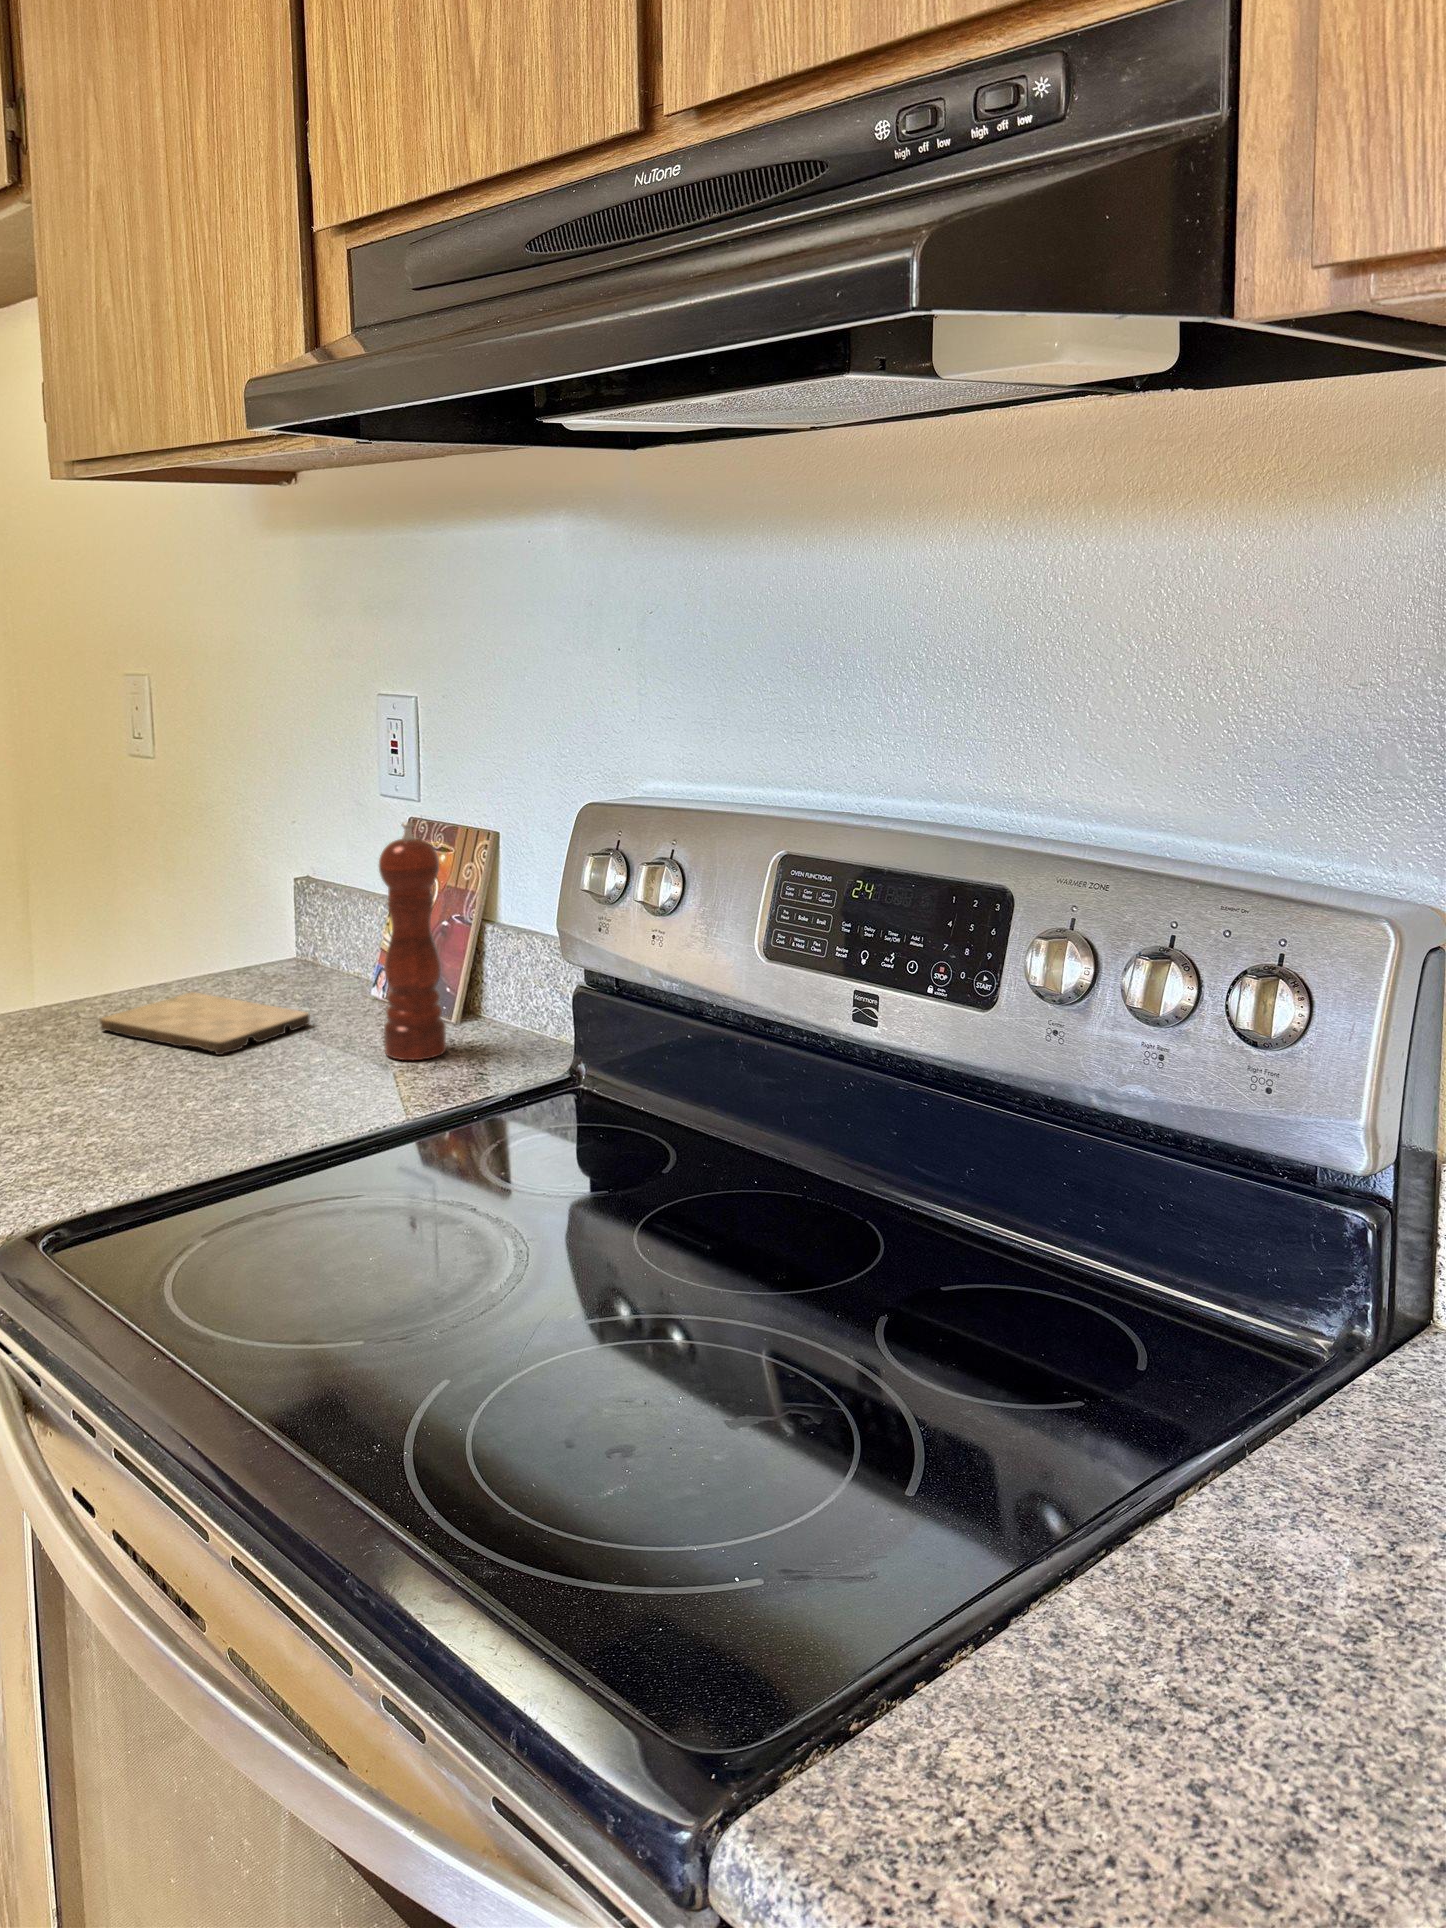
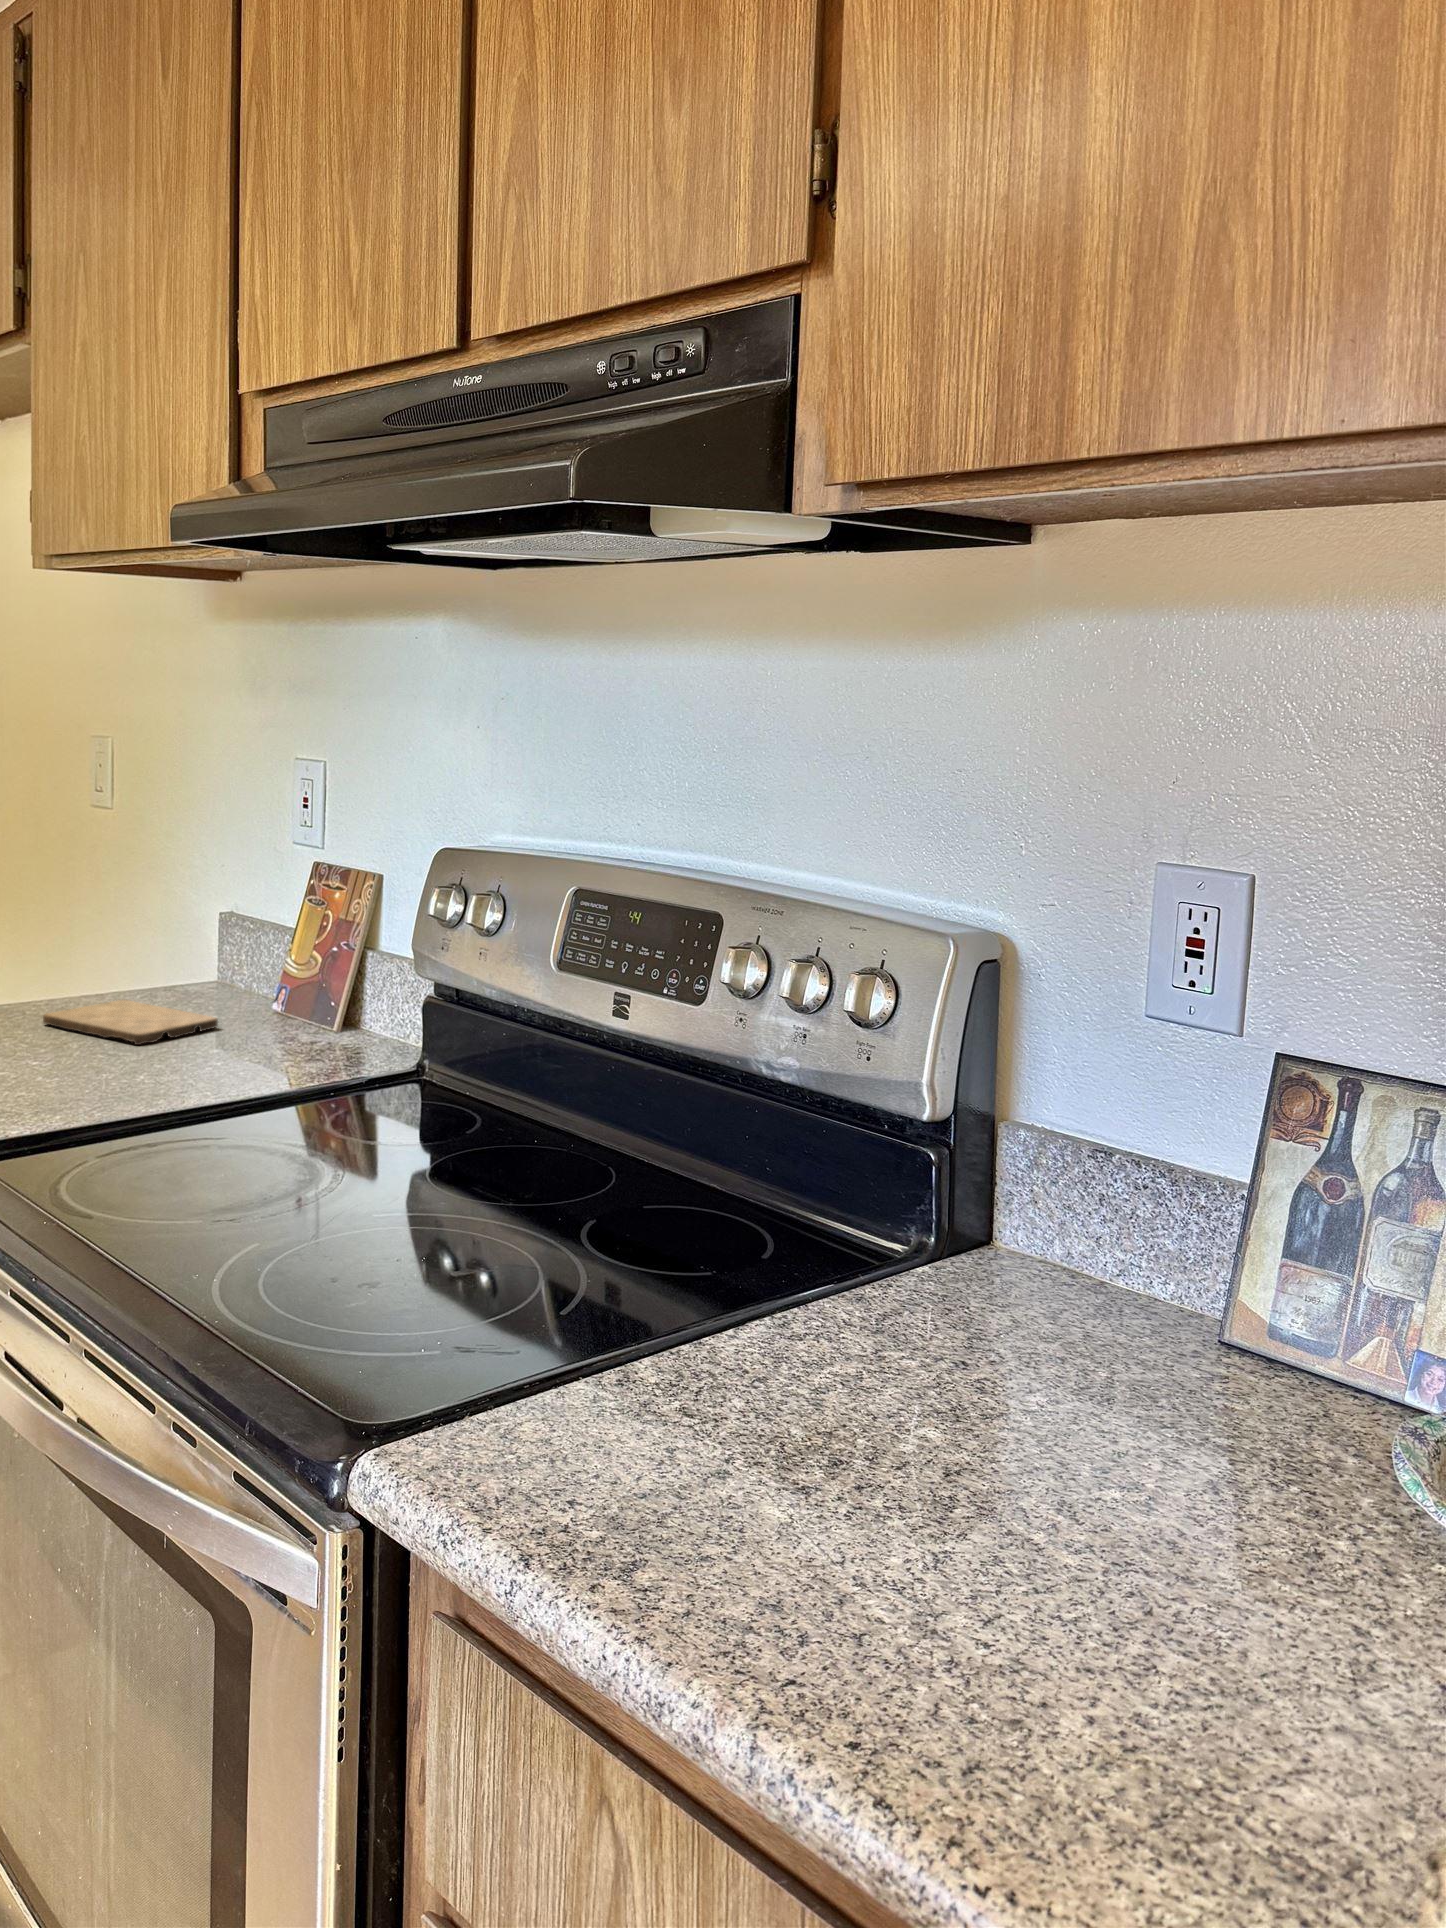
pepper mill: present [379,822,446,1060] -> none [274,859,327,1055]

